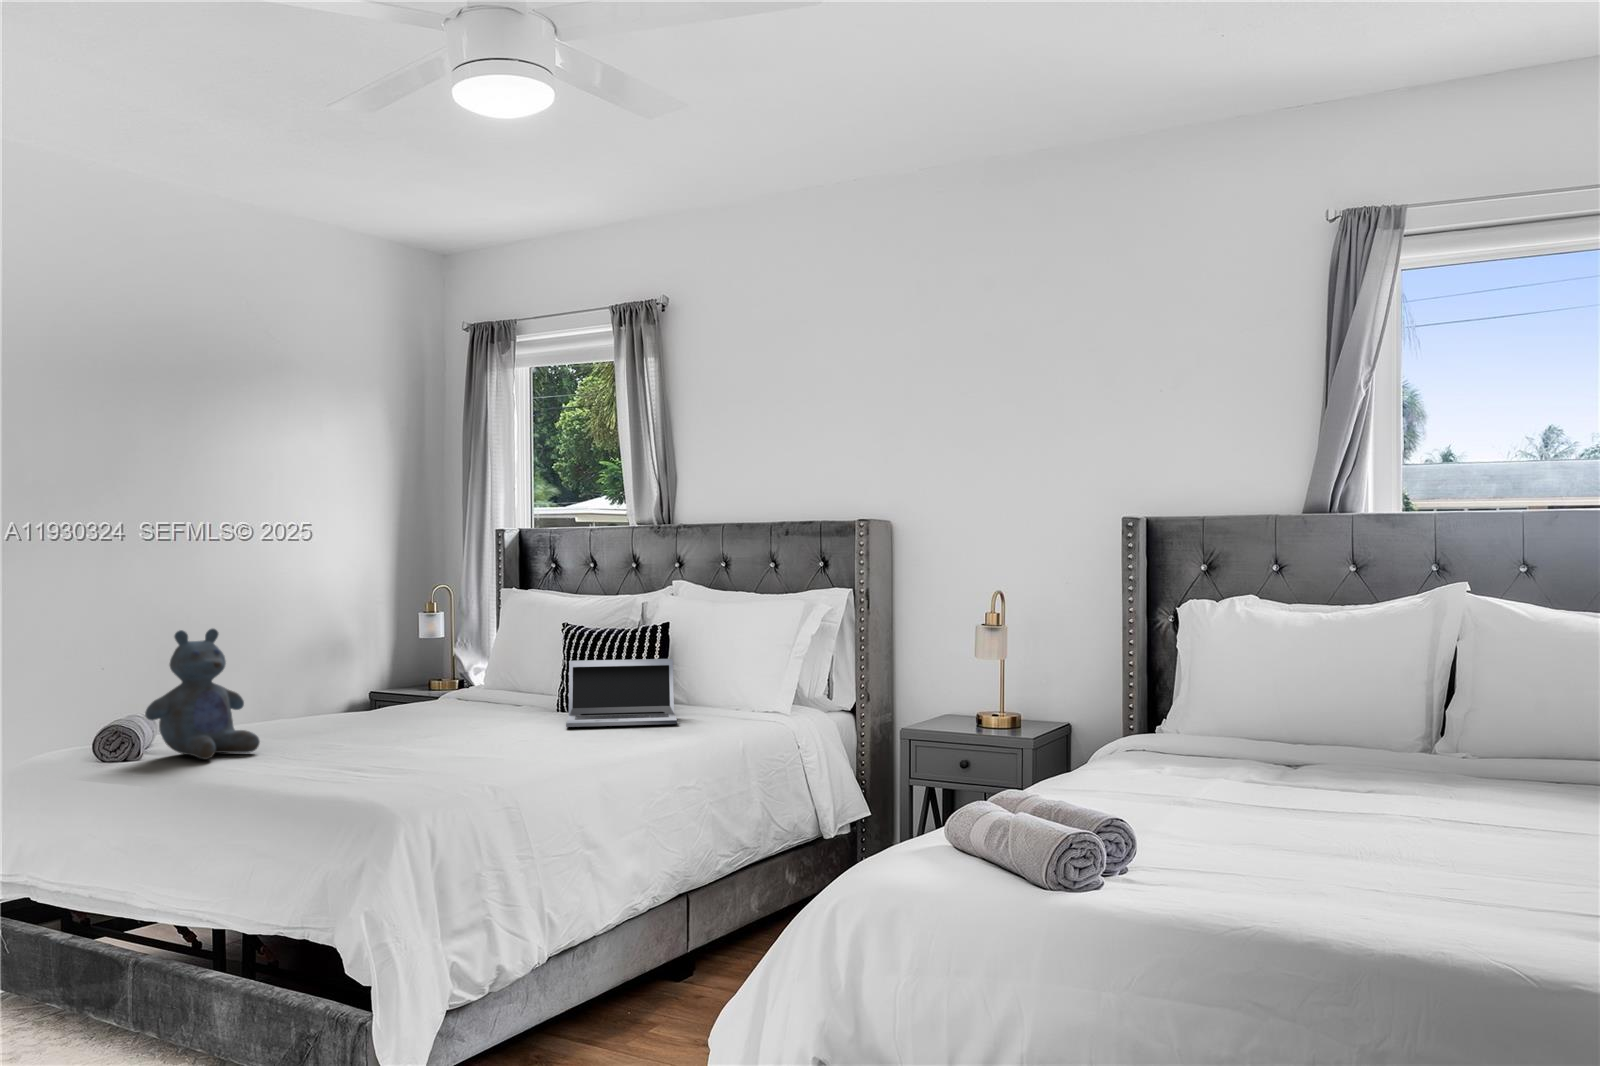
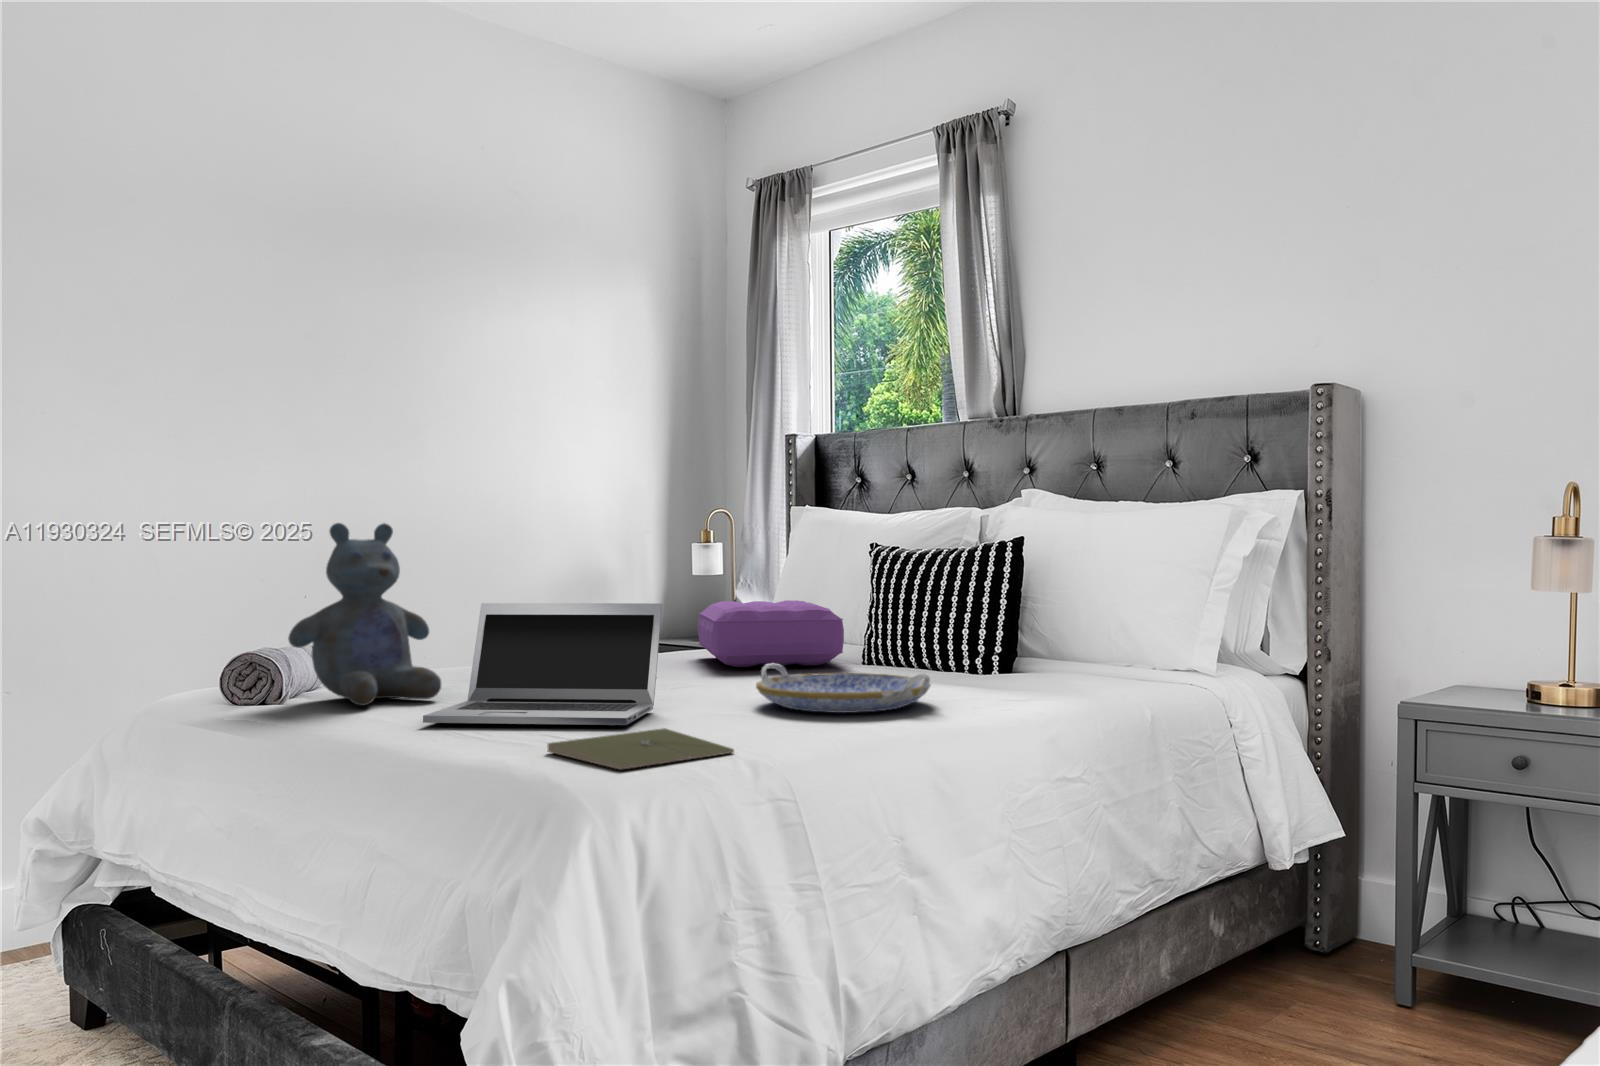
laptop: present [566,659,677,727] -> present [423,603,662,725]
pillow: none [434,666,545,718] -> present [698,600,844,667]
serving tray: none [488,719,603,750] -> present [756,664,930,713]
notebook: none [364,766,482,792] -> present [547,728,734,770]

